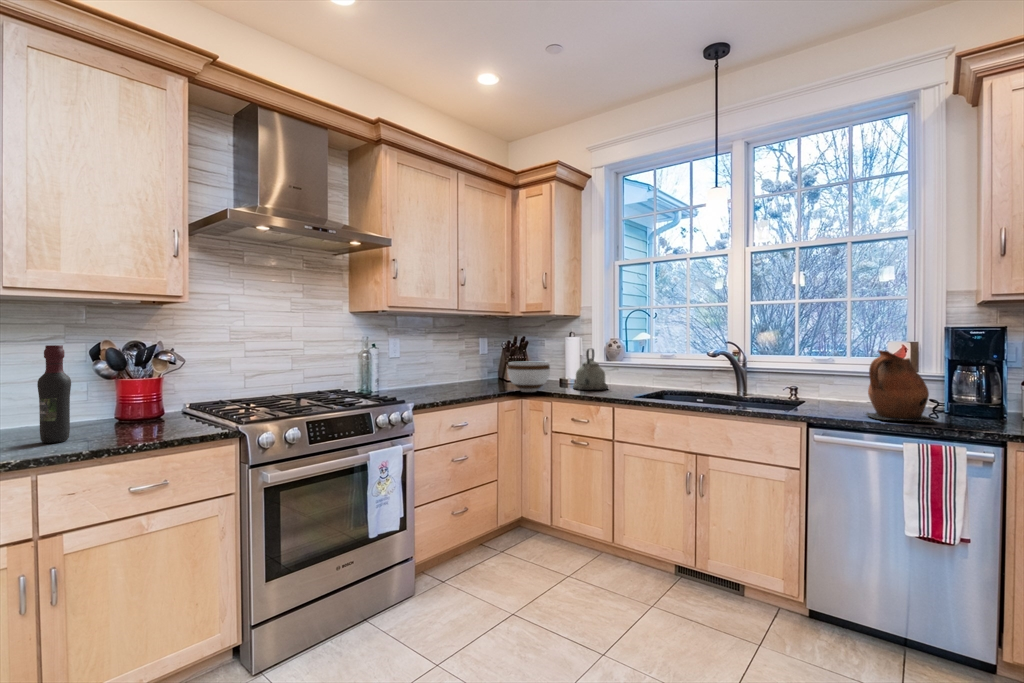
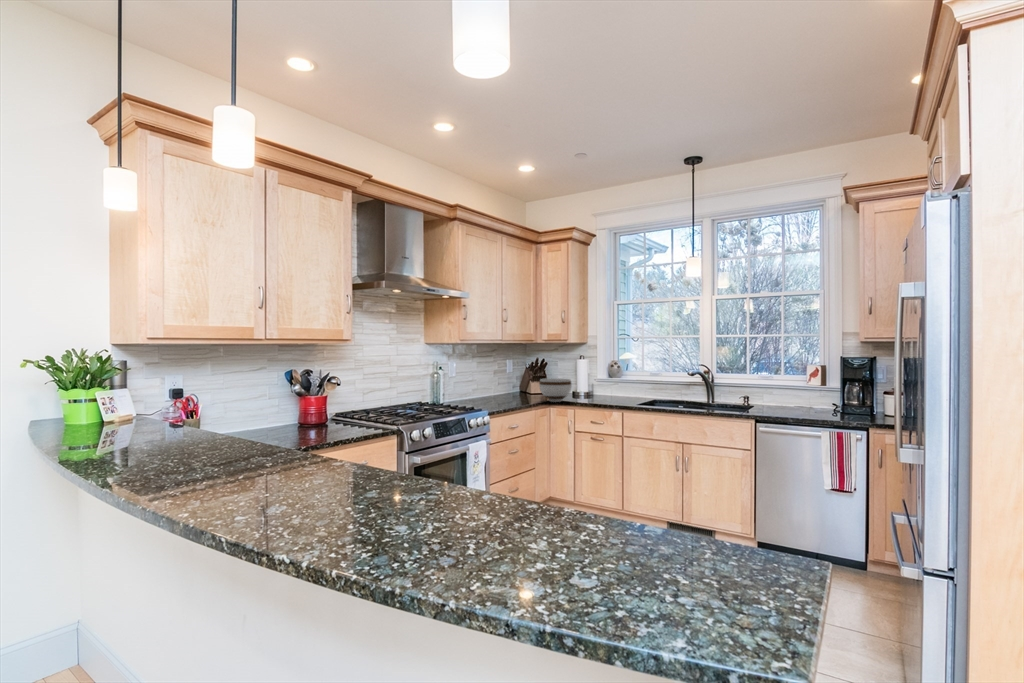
wine bottle: present [37,345,71,443] -> none [287,374,304,437]
kettle: present [573,349,608,390] -> none [586,368,612,400]
ceramic pitcher: present [866,350,936,423] -> none [790,373,834,419]

